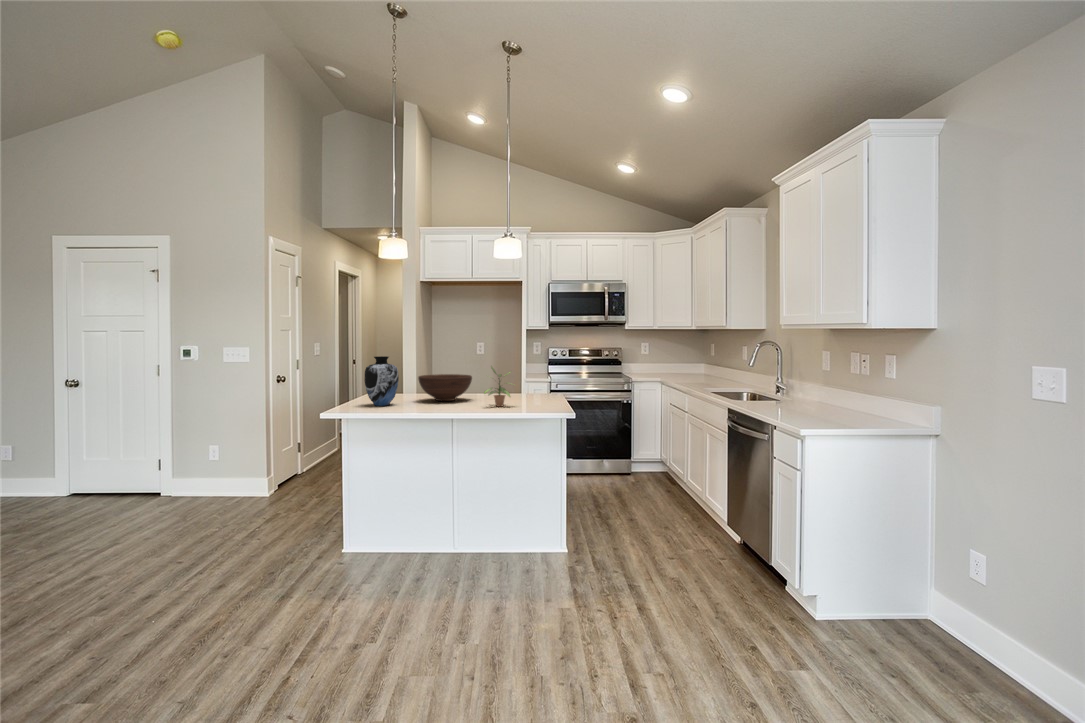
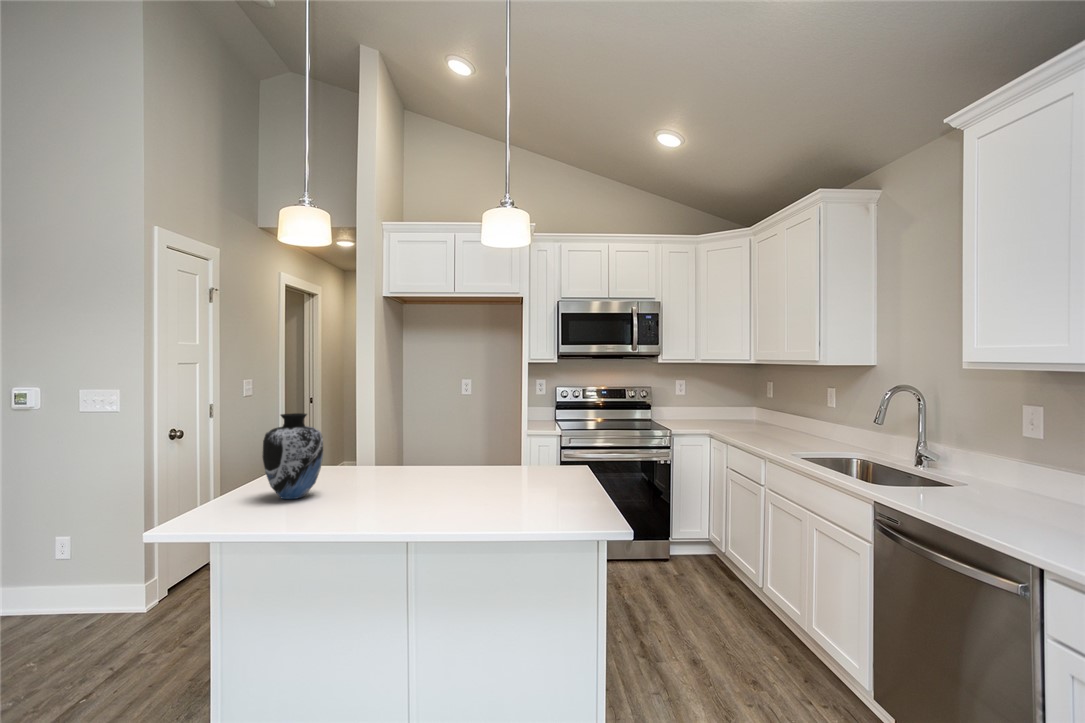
potted plant: present [484,367,510,407] -> none [467,431,524,503]
fruit bowl: present [418,374,472,401] -> none [360,437,448,485]

